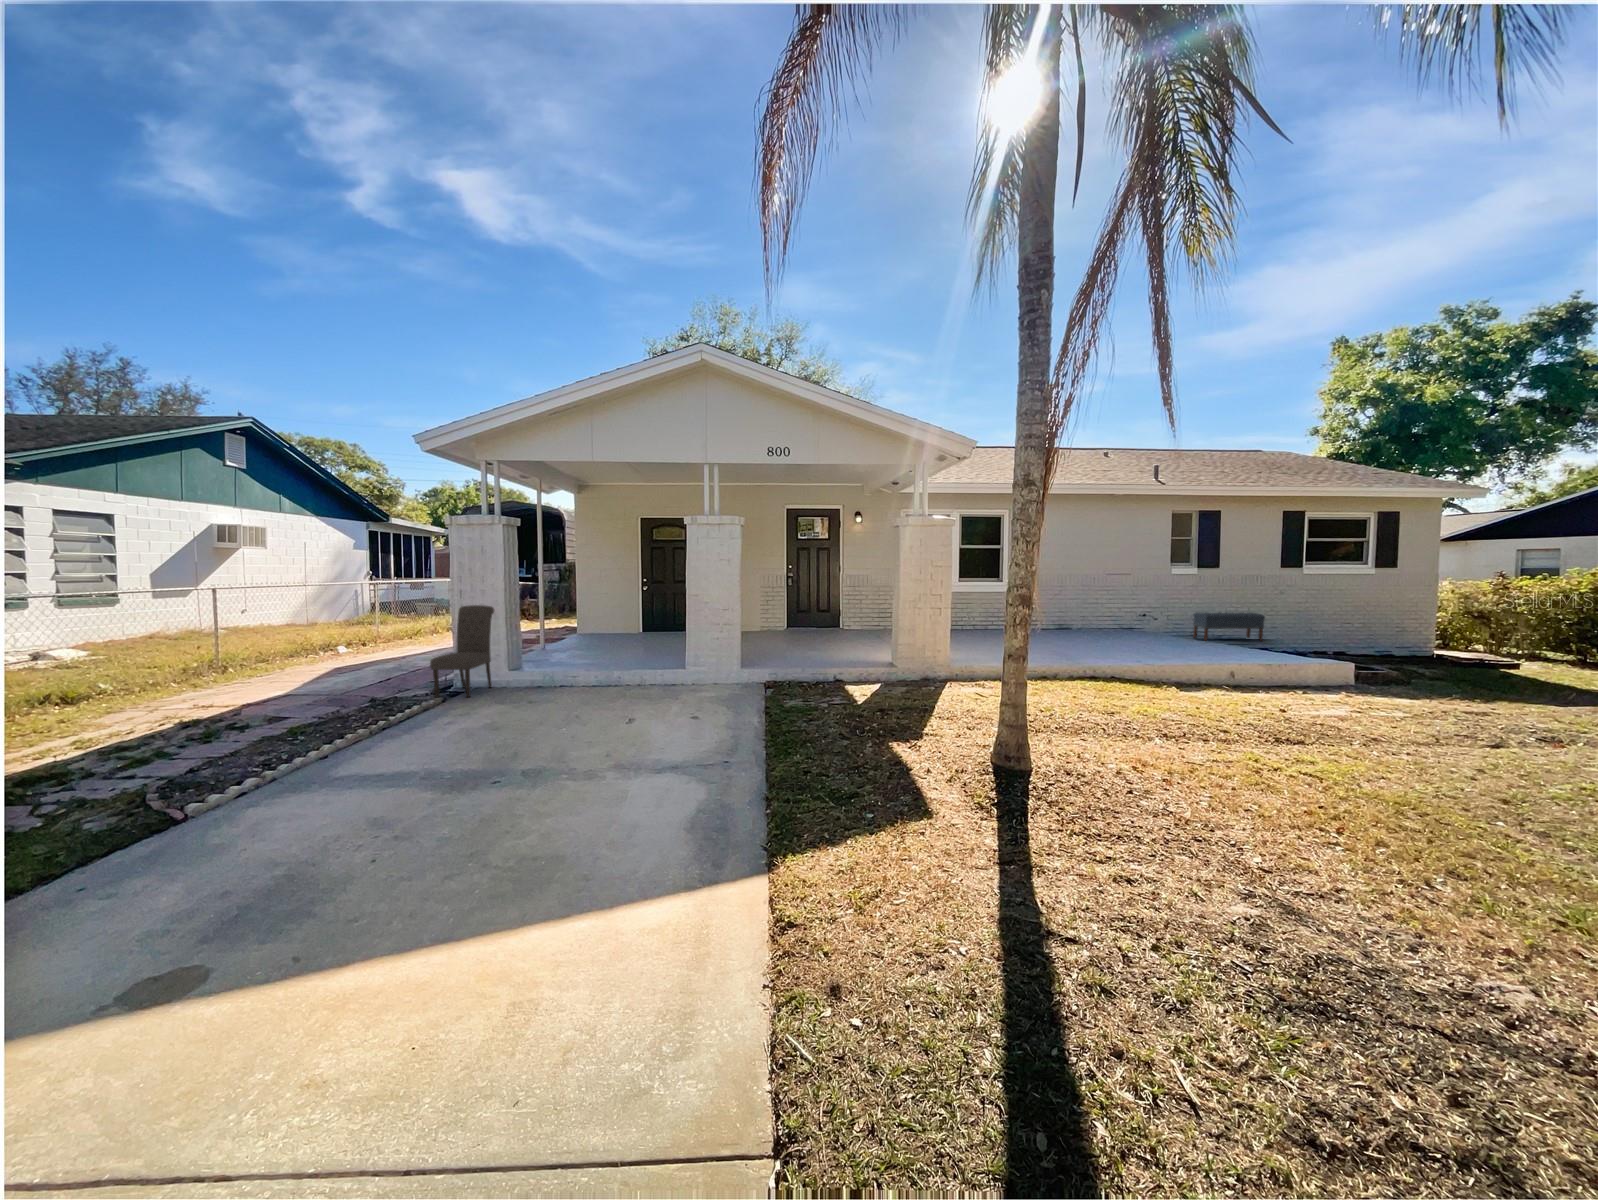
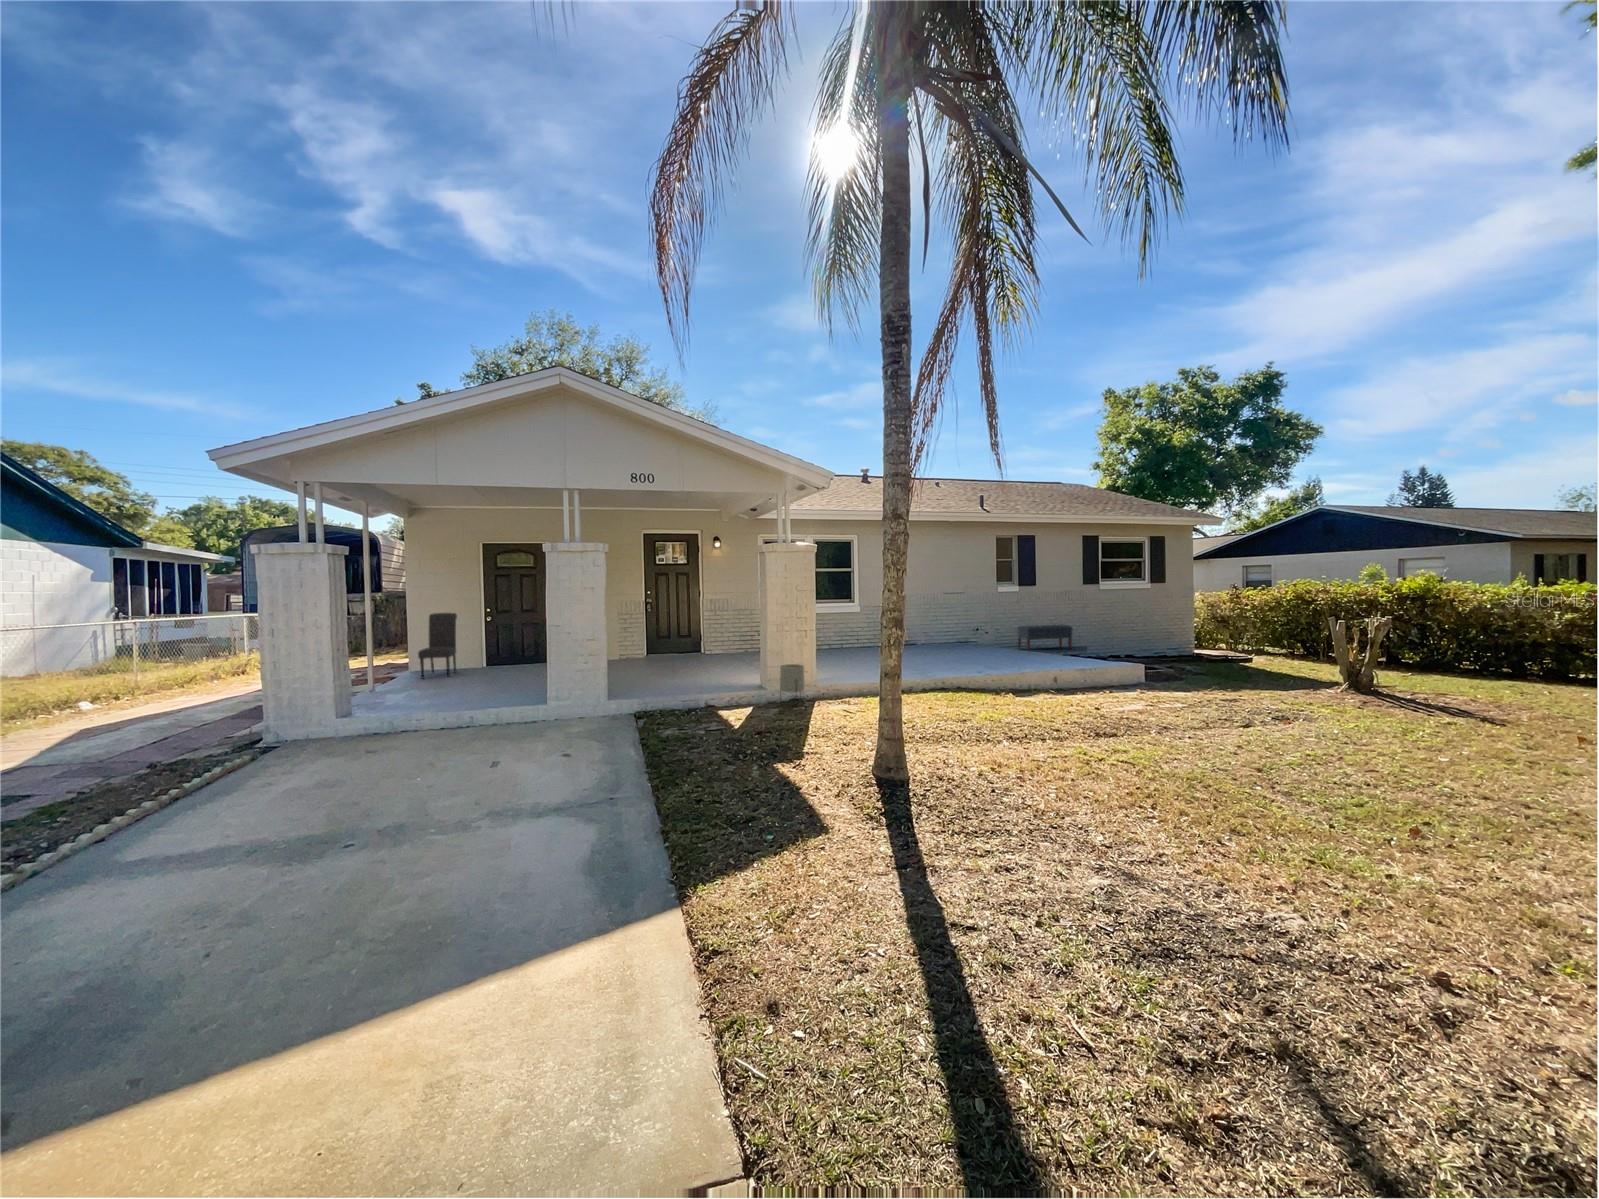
chair: present [430,605,494,698] -> present [418,613,457,679]
planter: none [909,643,935,684] -> present [780,664,804,693]

